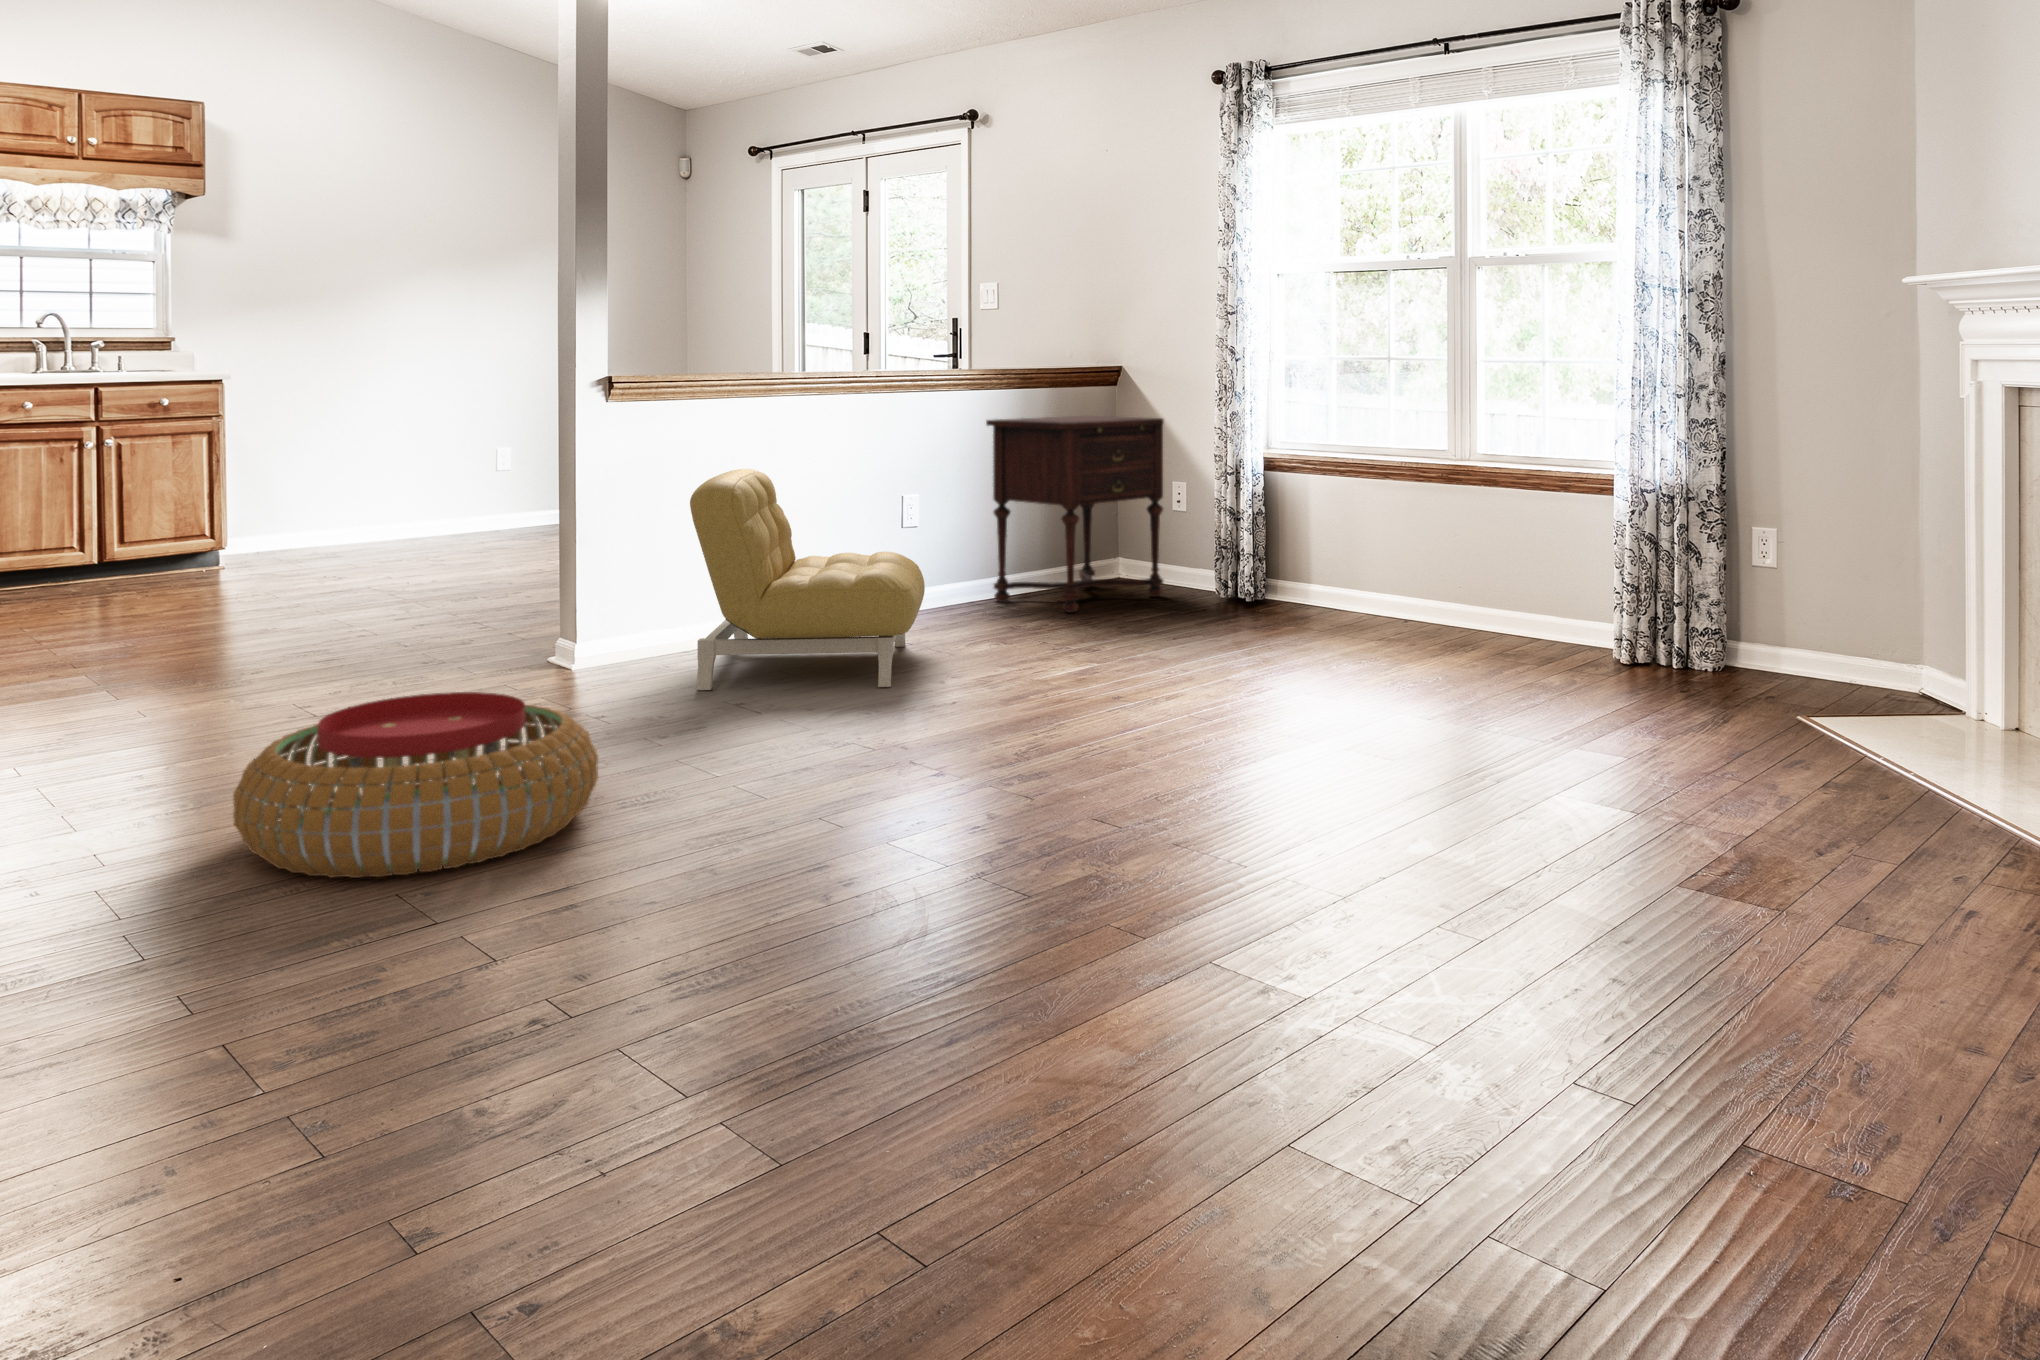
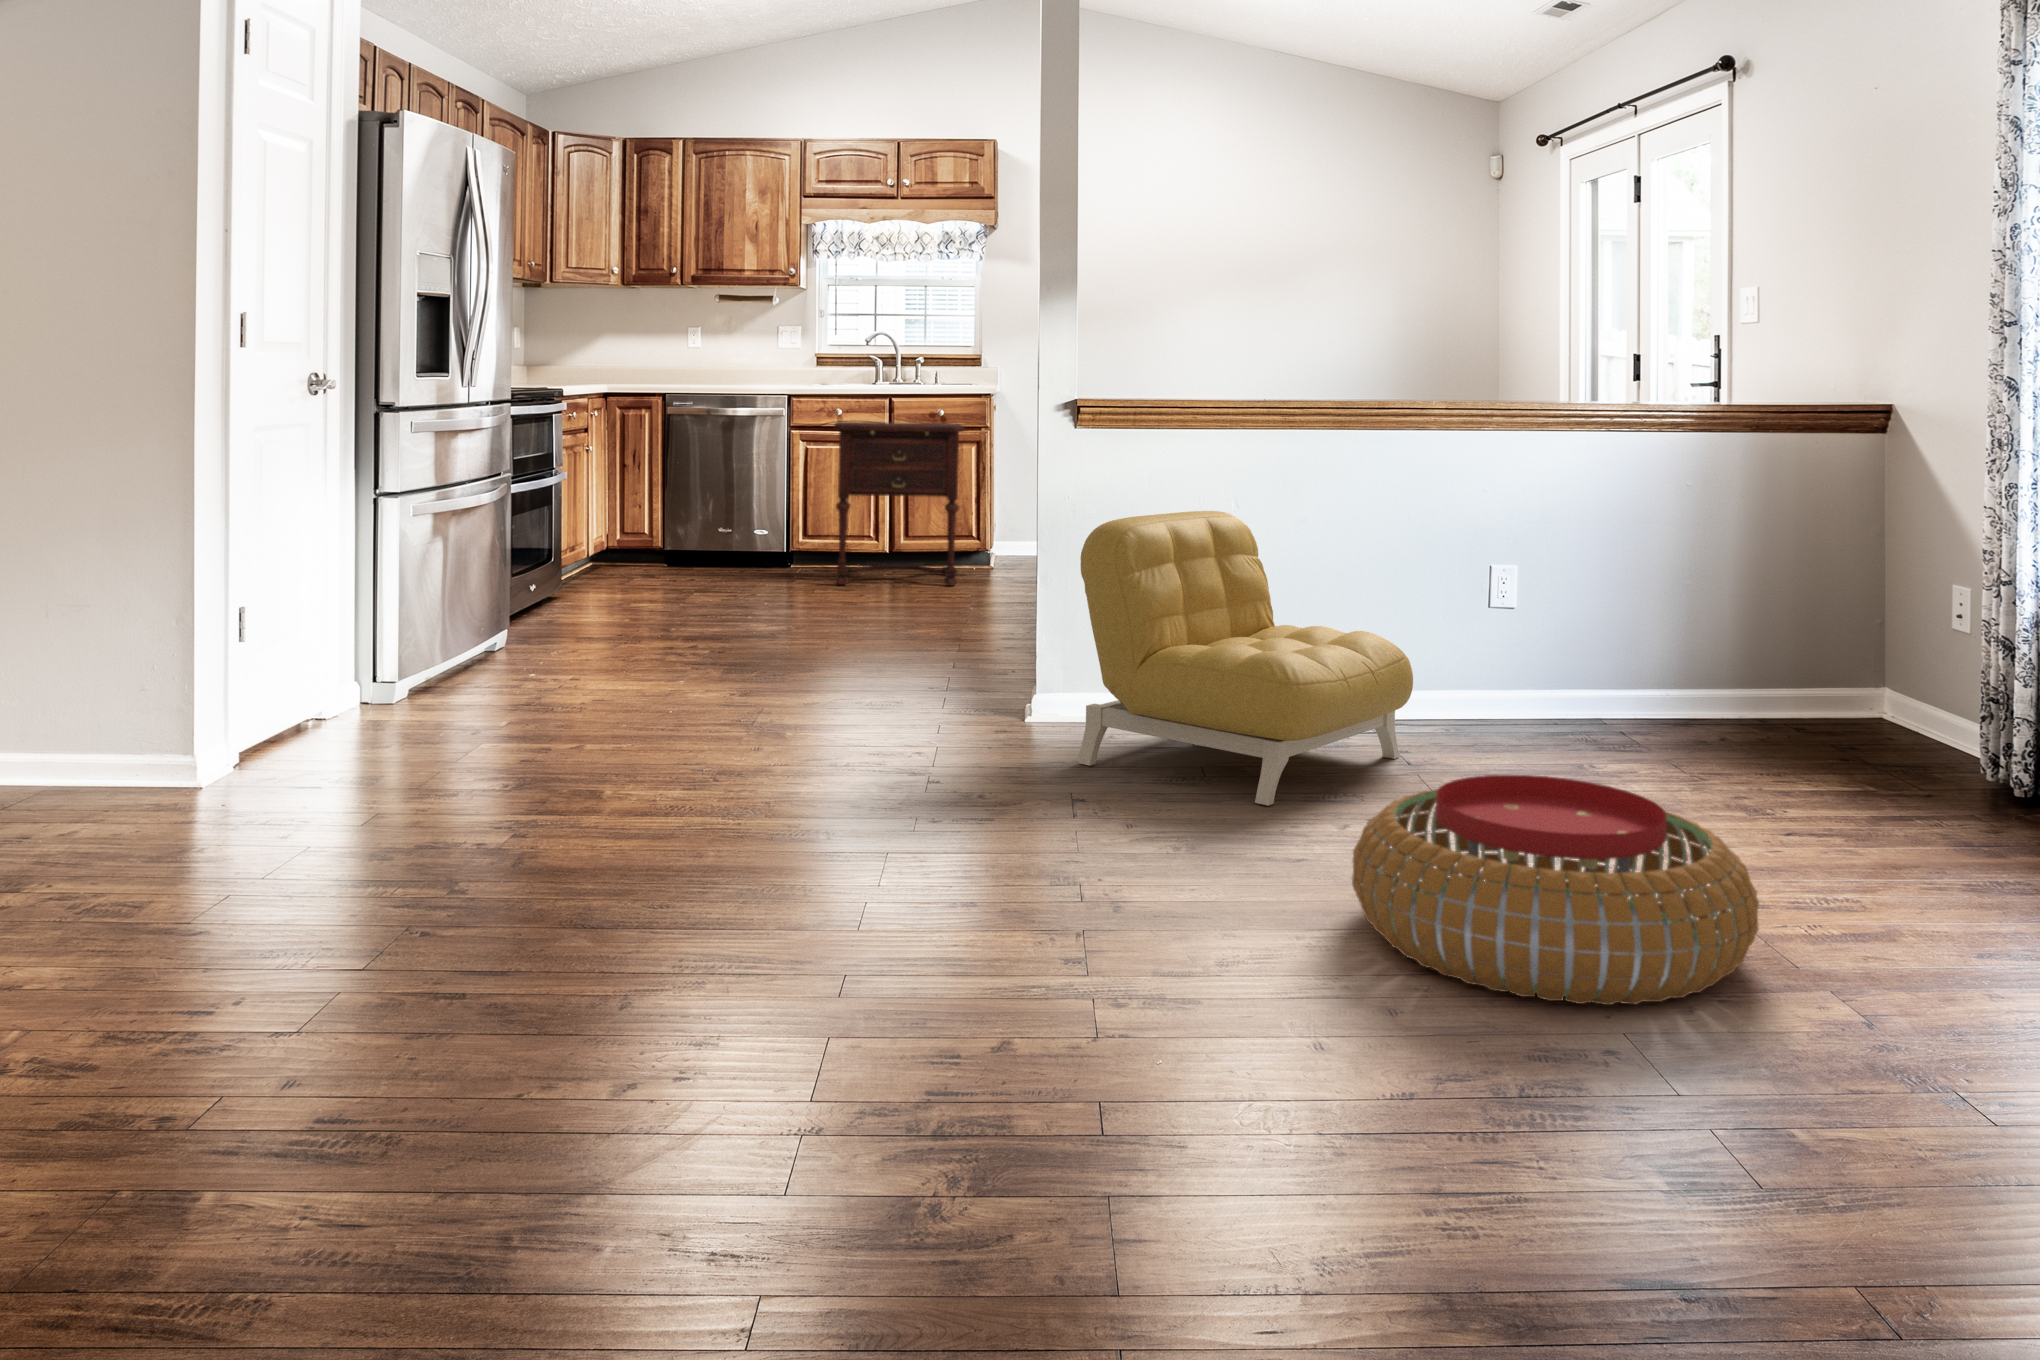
side table: present [986,416,1164,612] -> present [834,422,964,586]
pouf: present [233,692,598,878] -> present [1352,775,1759,1005]

